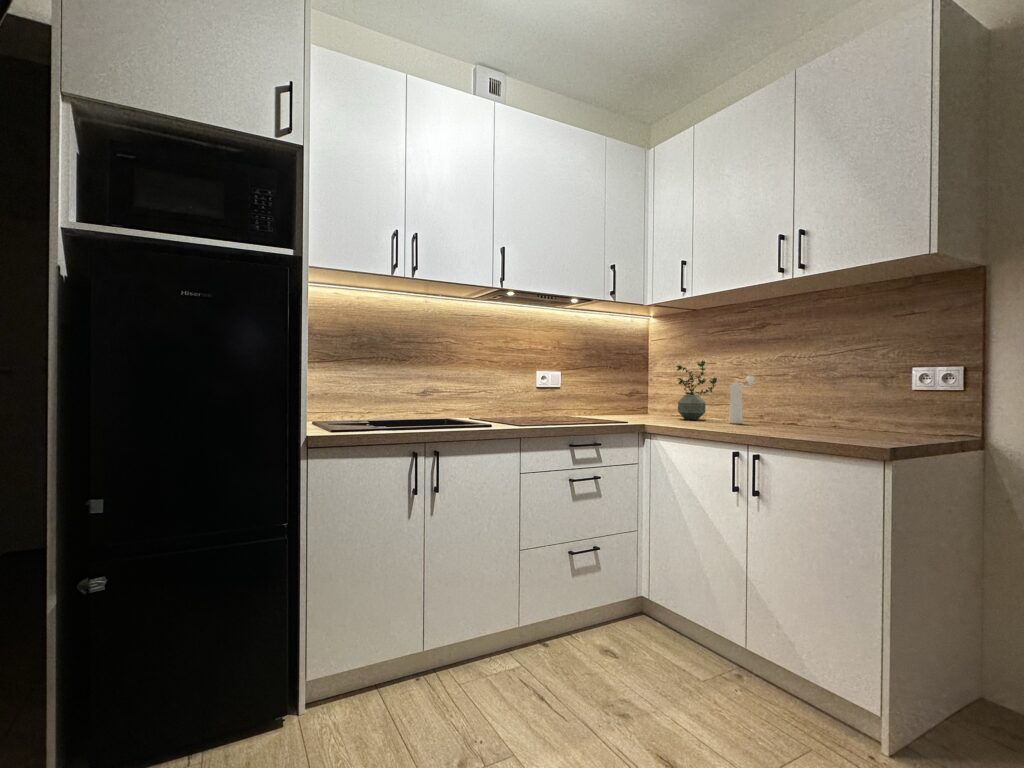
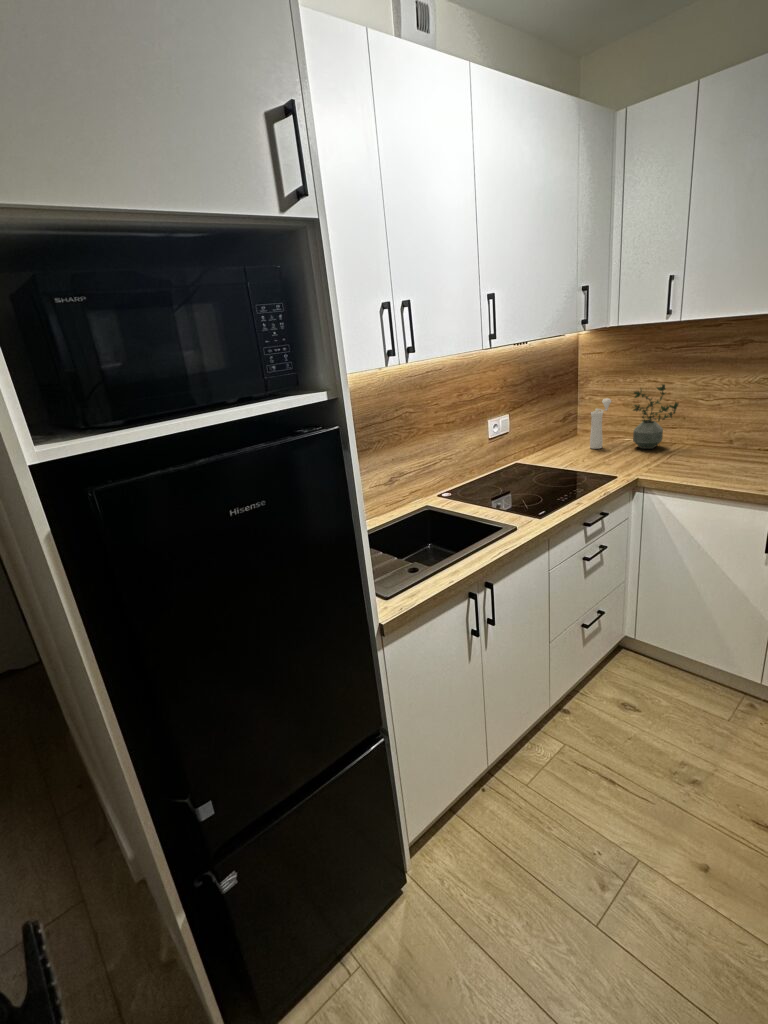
pepper mill: present [729,376,755,424] -> present [590,398,612,449]

